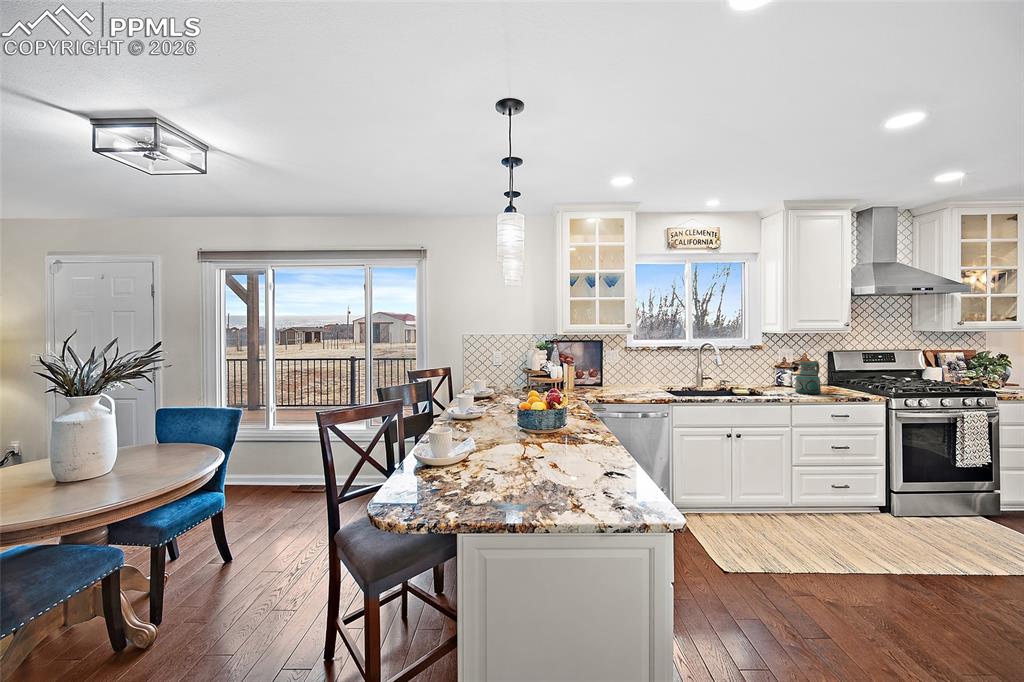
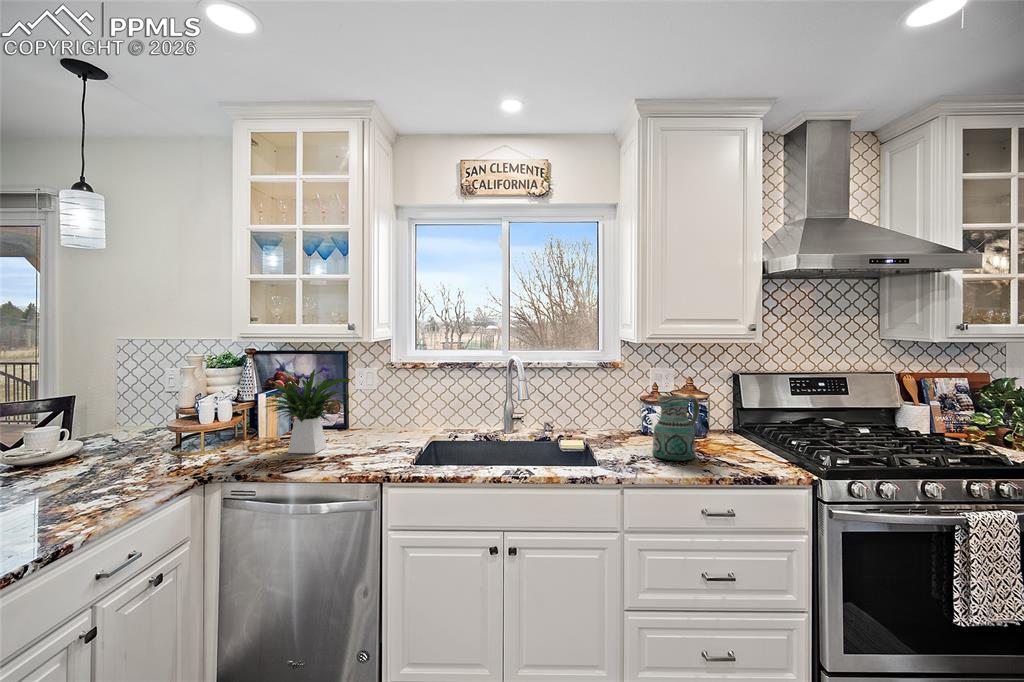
flower arrangement: none [585,343,632,393] -> present [254,359,351,453]

